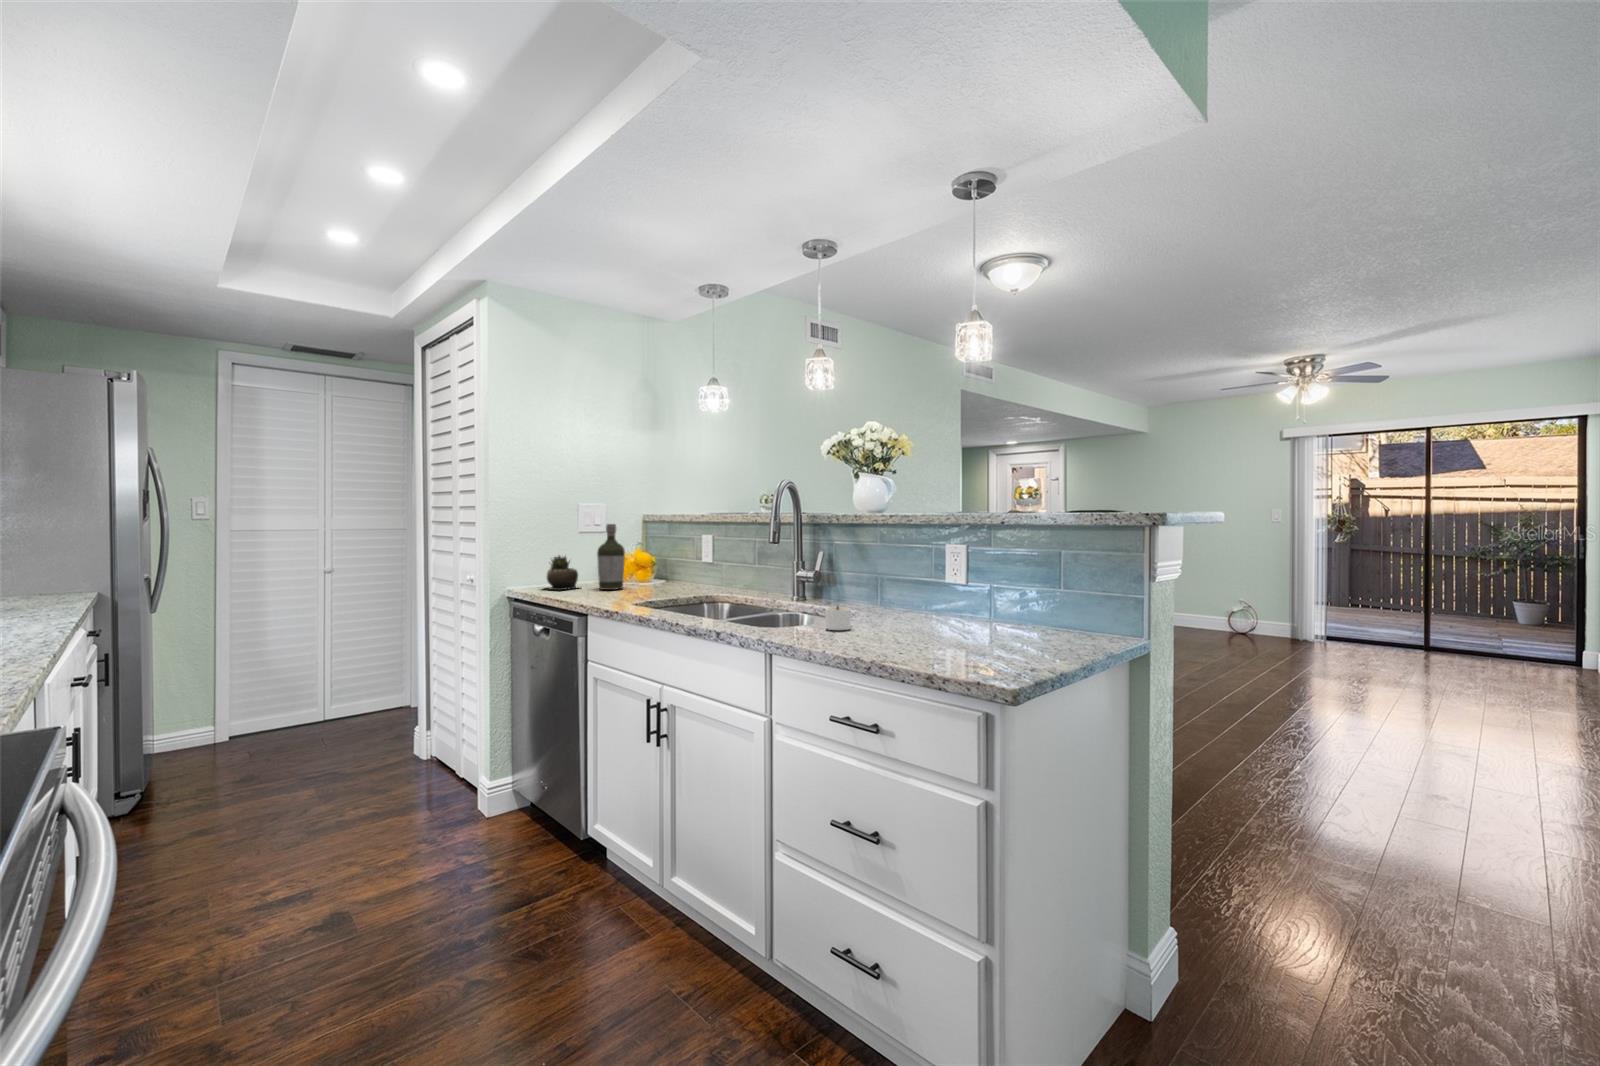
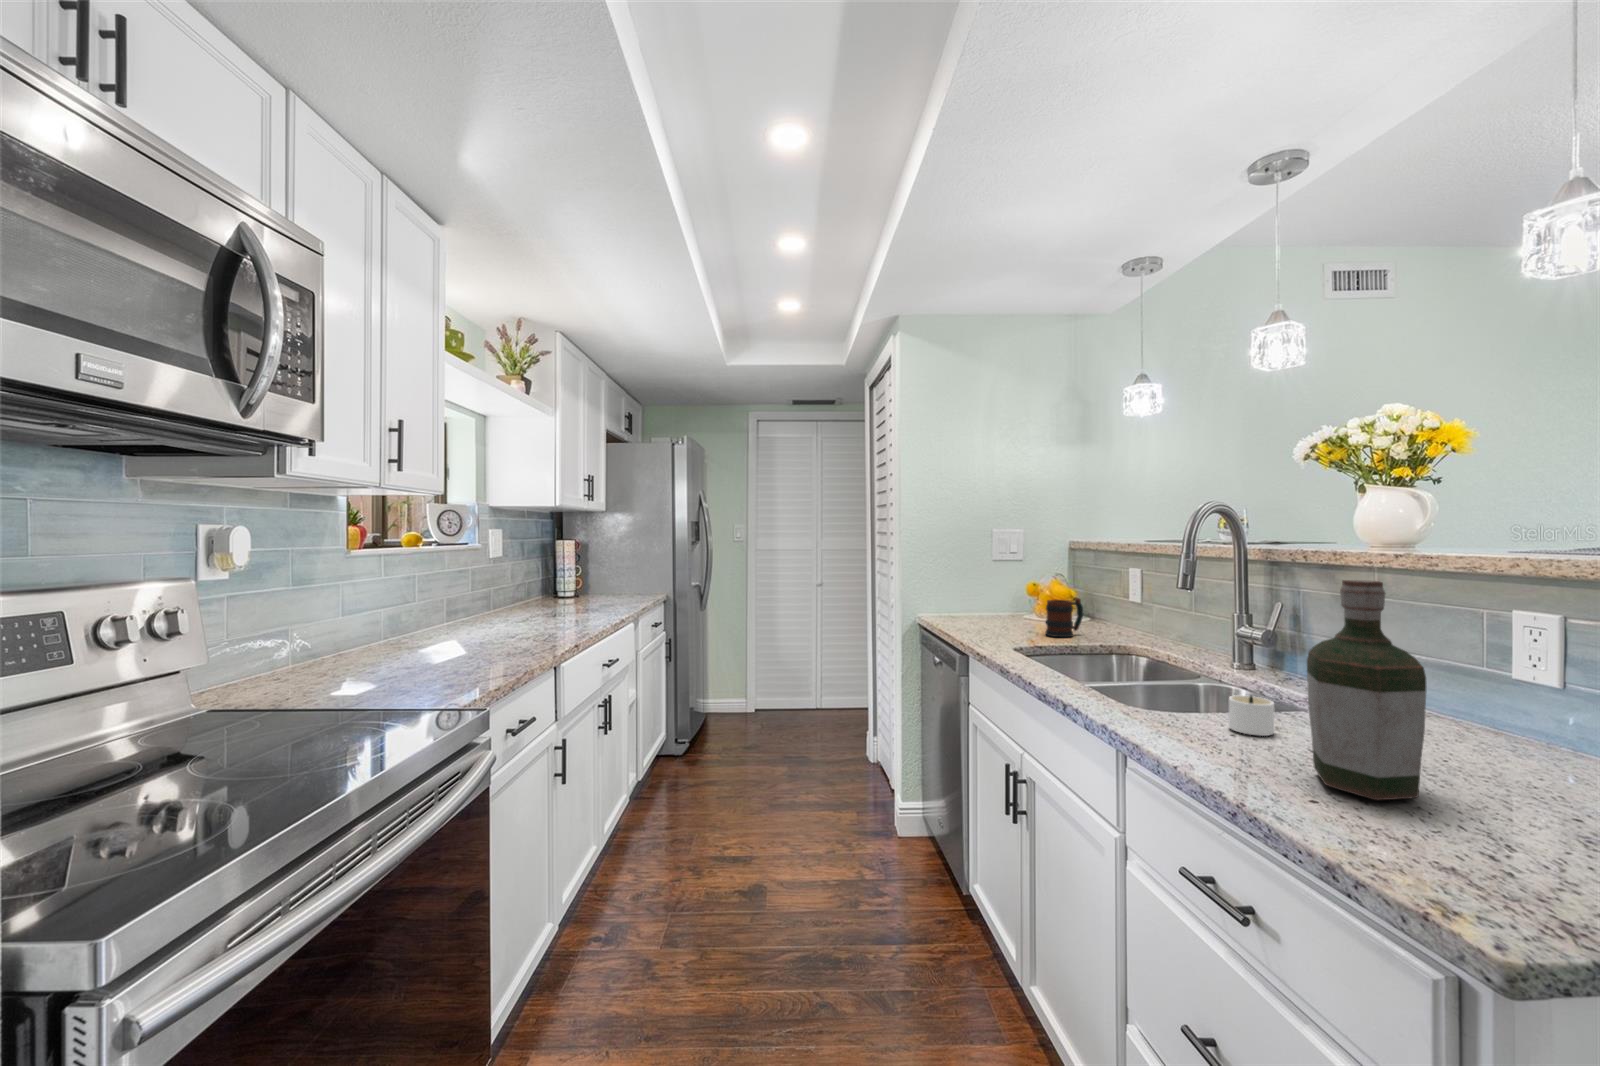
bottle: present [597,524,625,590] -> present [1307,580,1426,800]
succulent plant: present [547,556,578,590] -> none [950,582,996,620]
mug: none [642,562,672,596] -> present [1045,598,1083,637]

